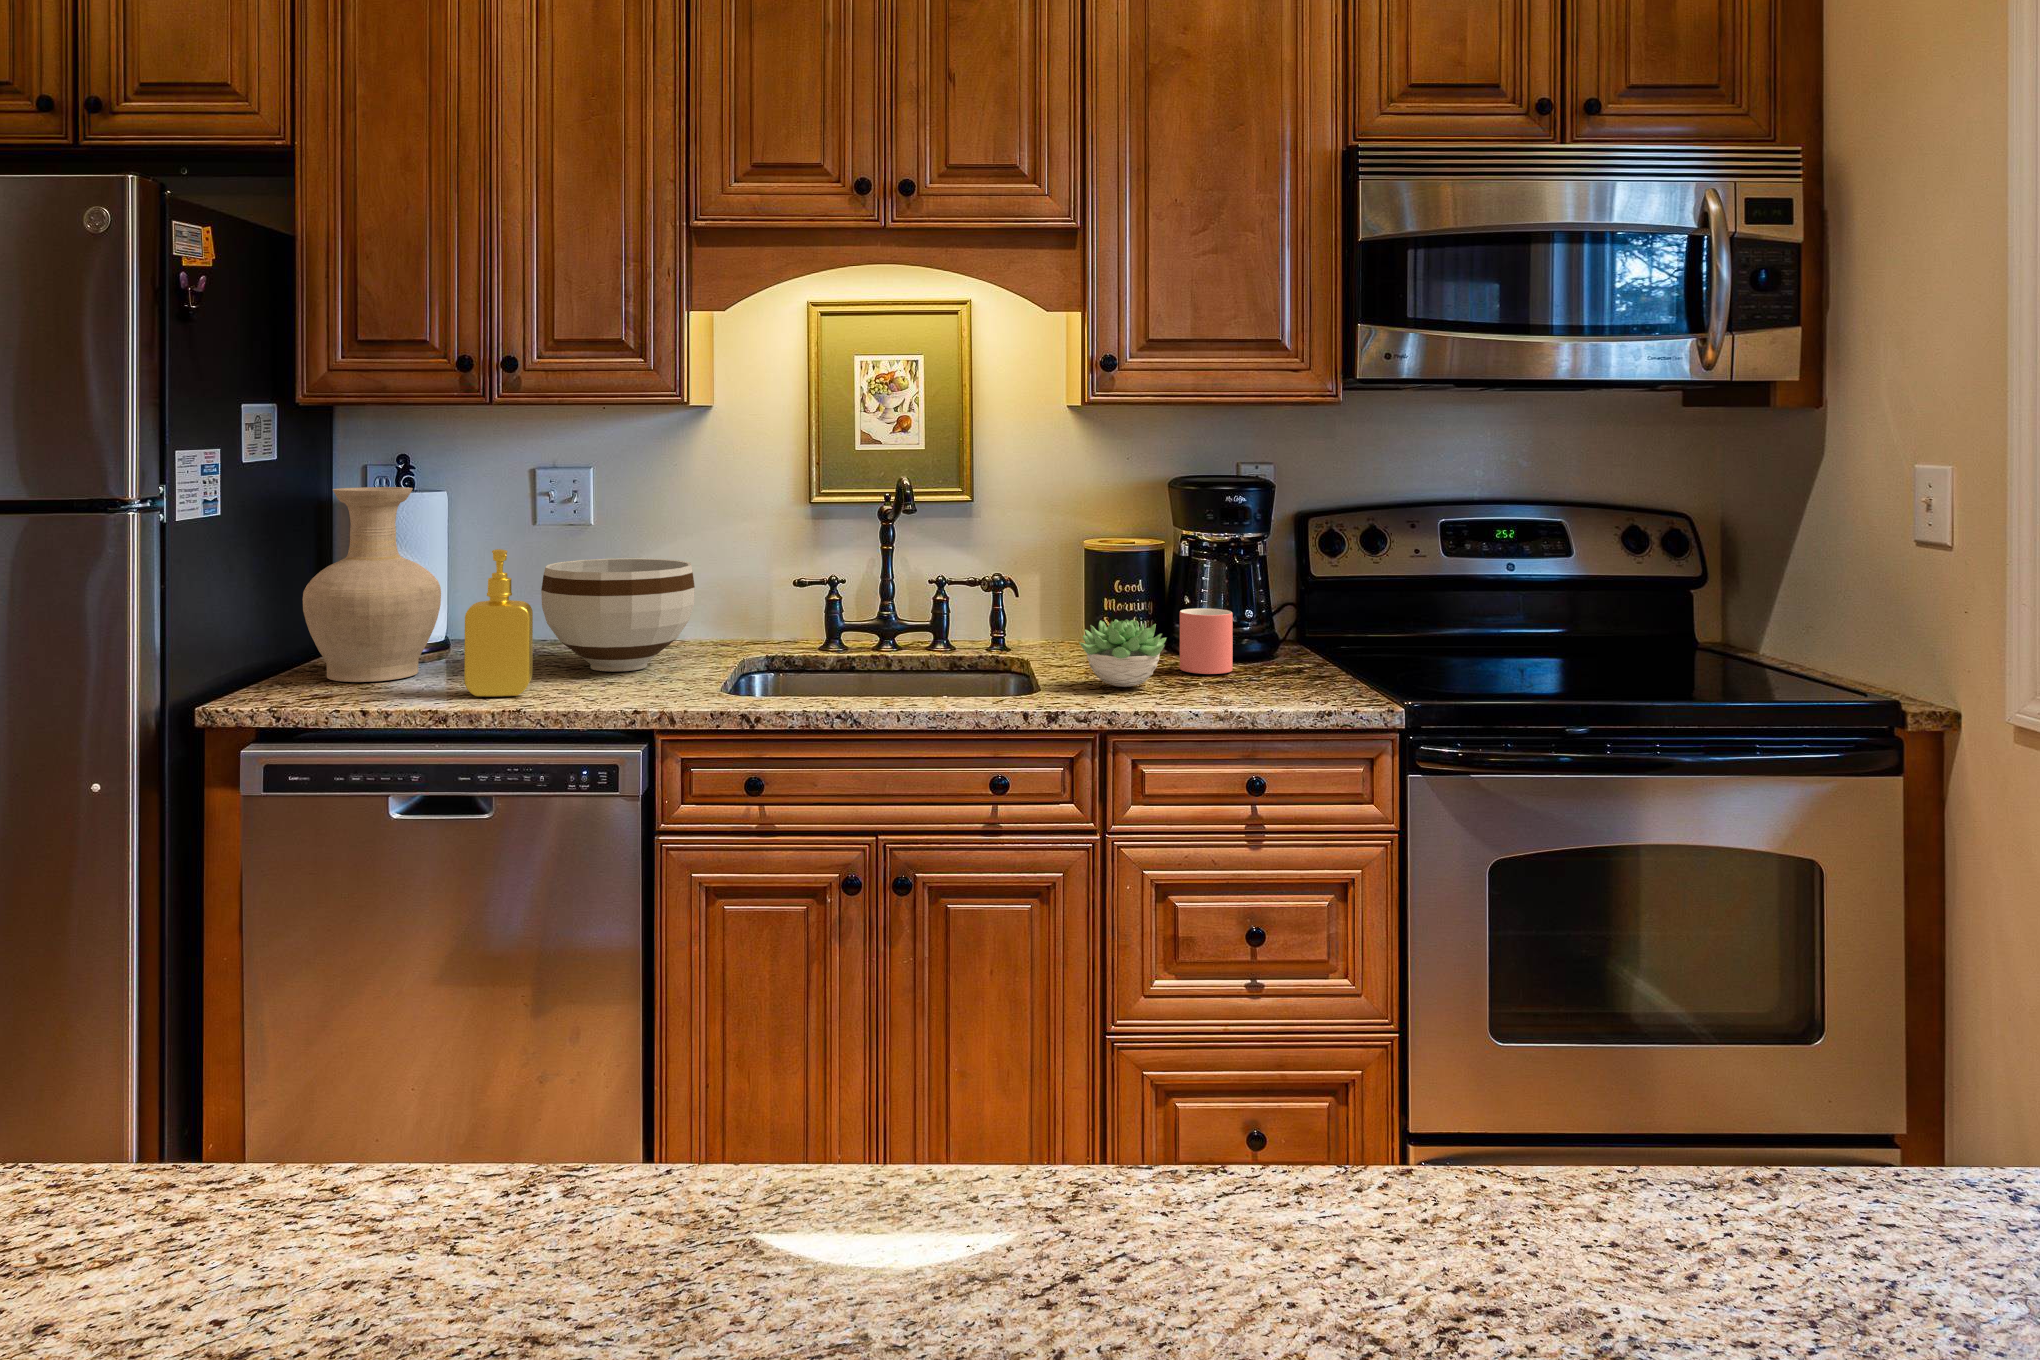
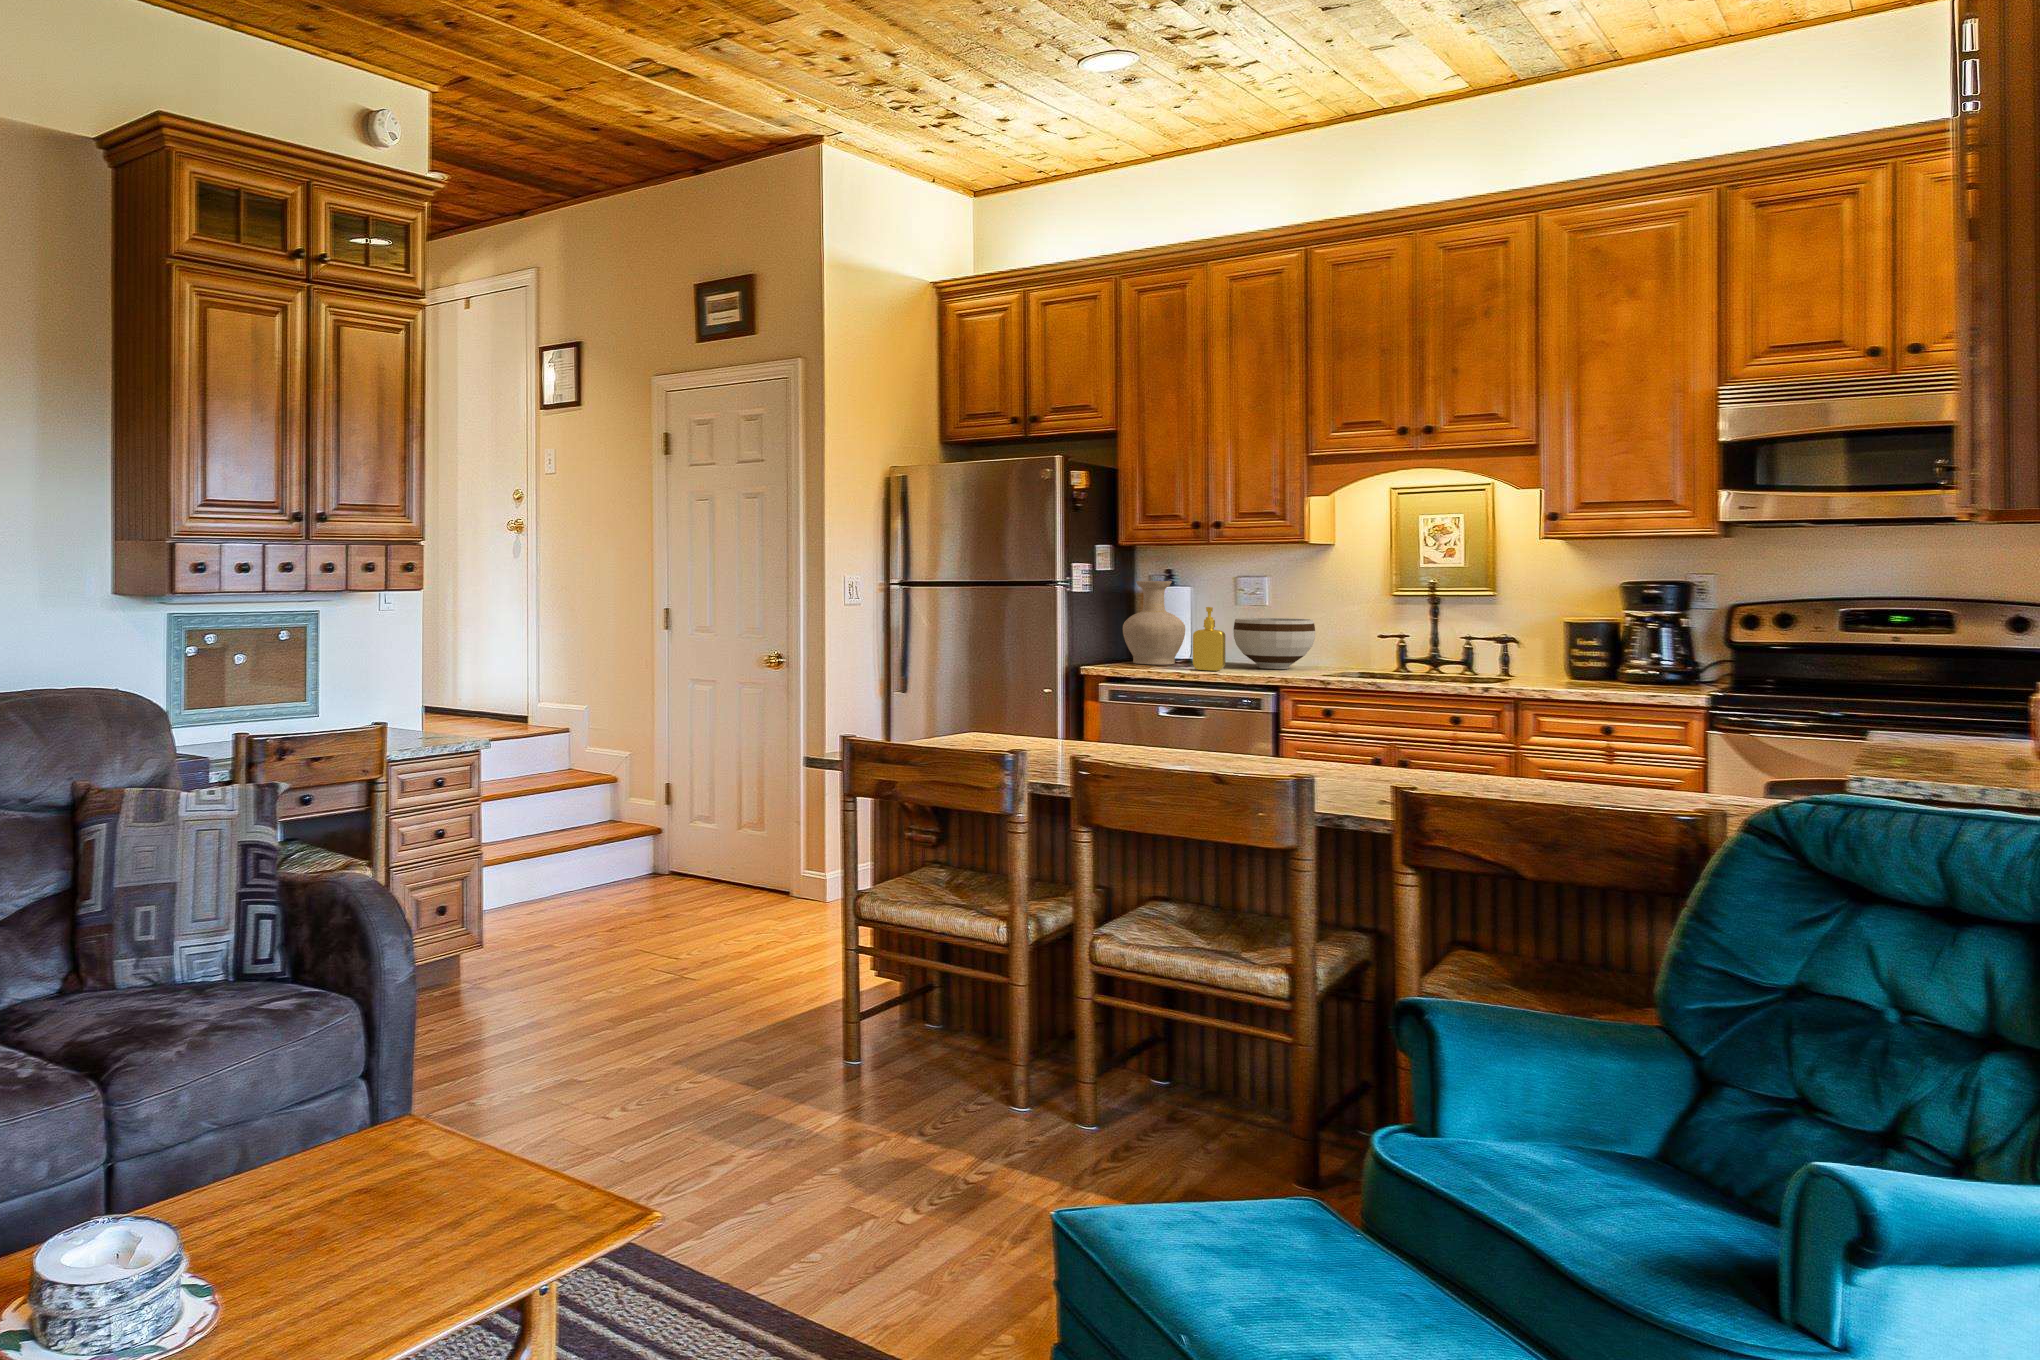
mug: present [1180,608,1233,674] -> none [1603,652,1647,686]
succulent plant: present [1079,619,1166,687] -> none [1518,651,1579,685]

